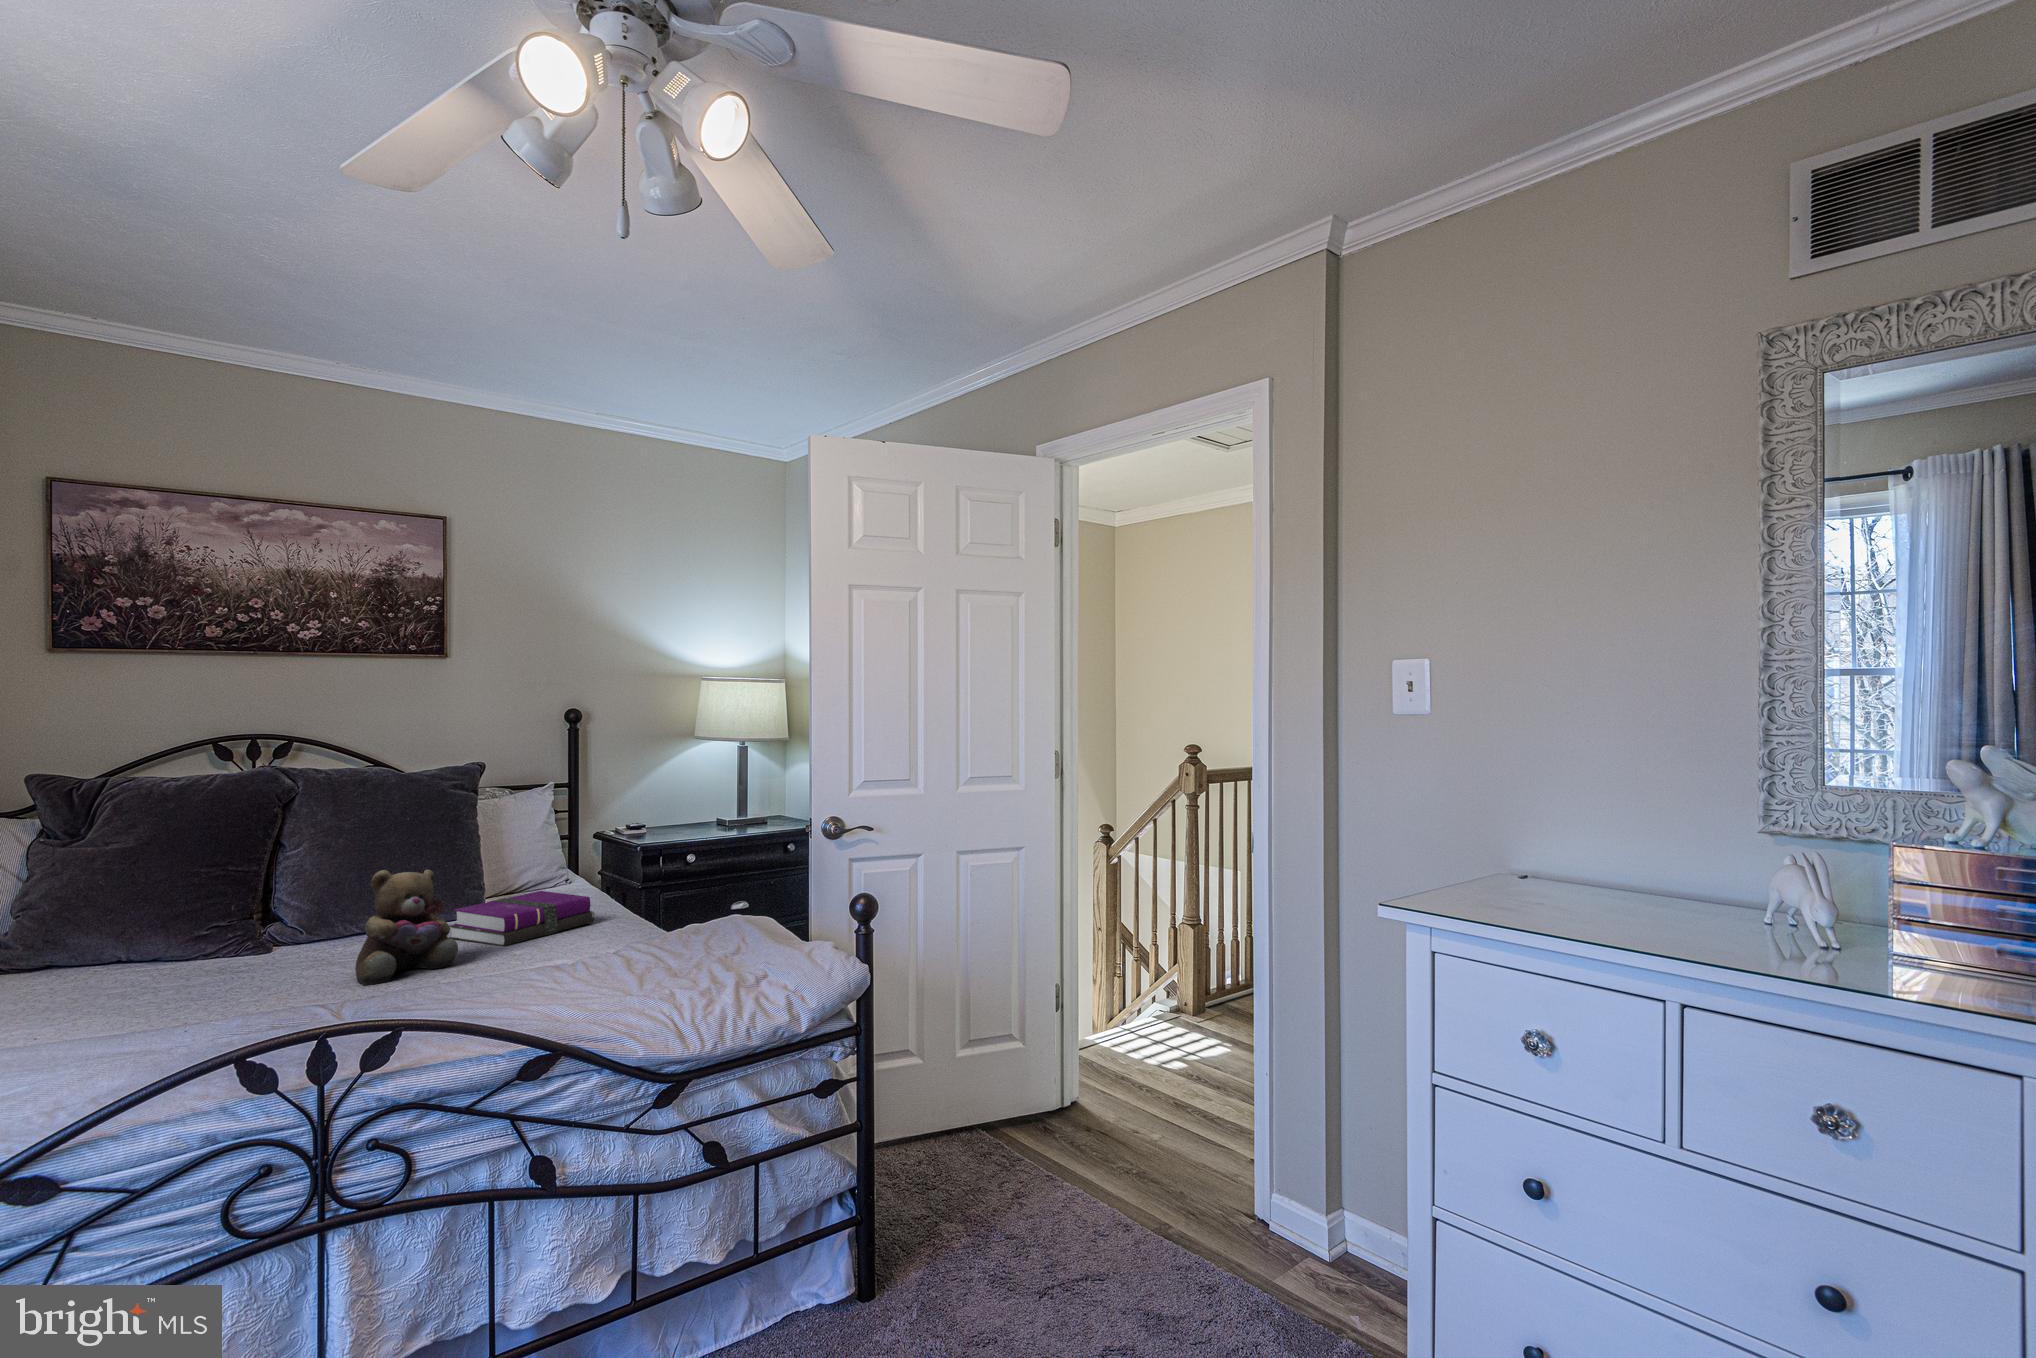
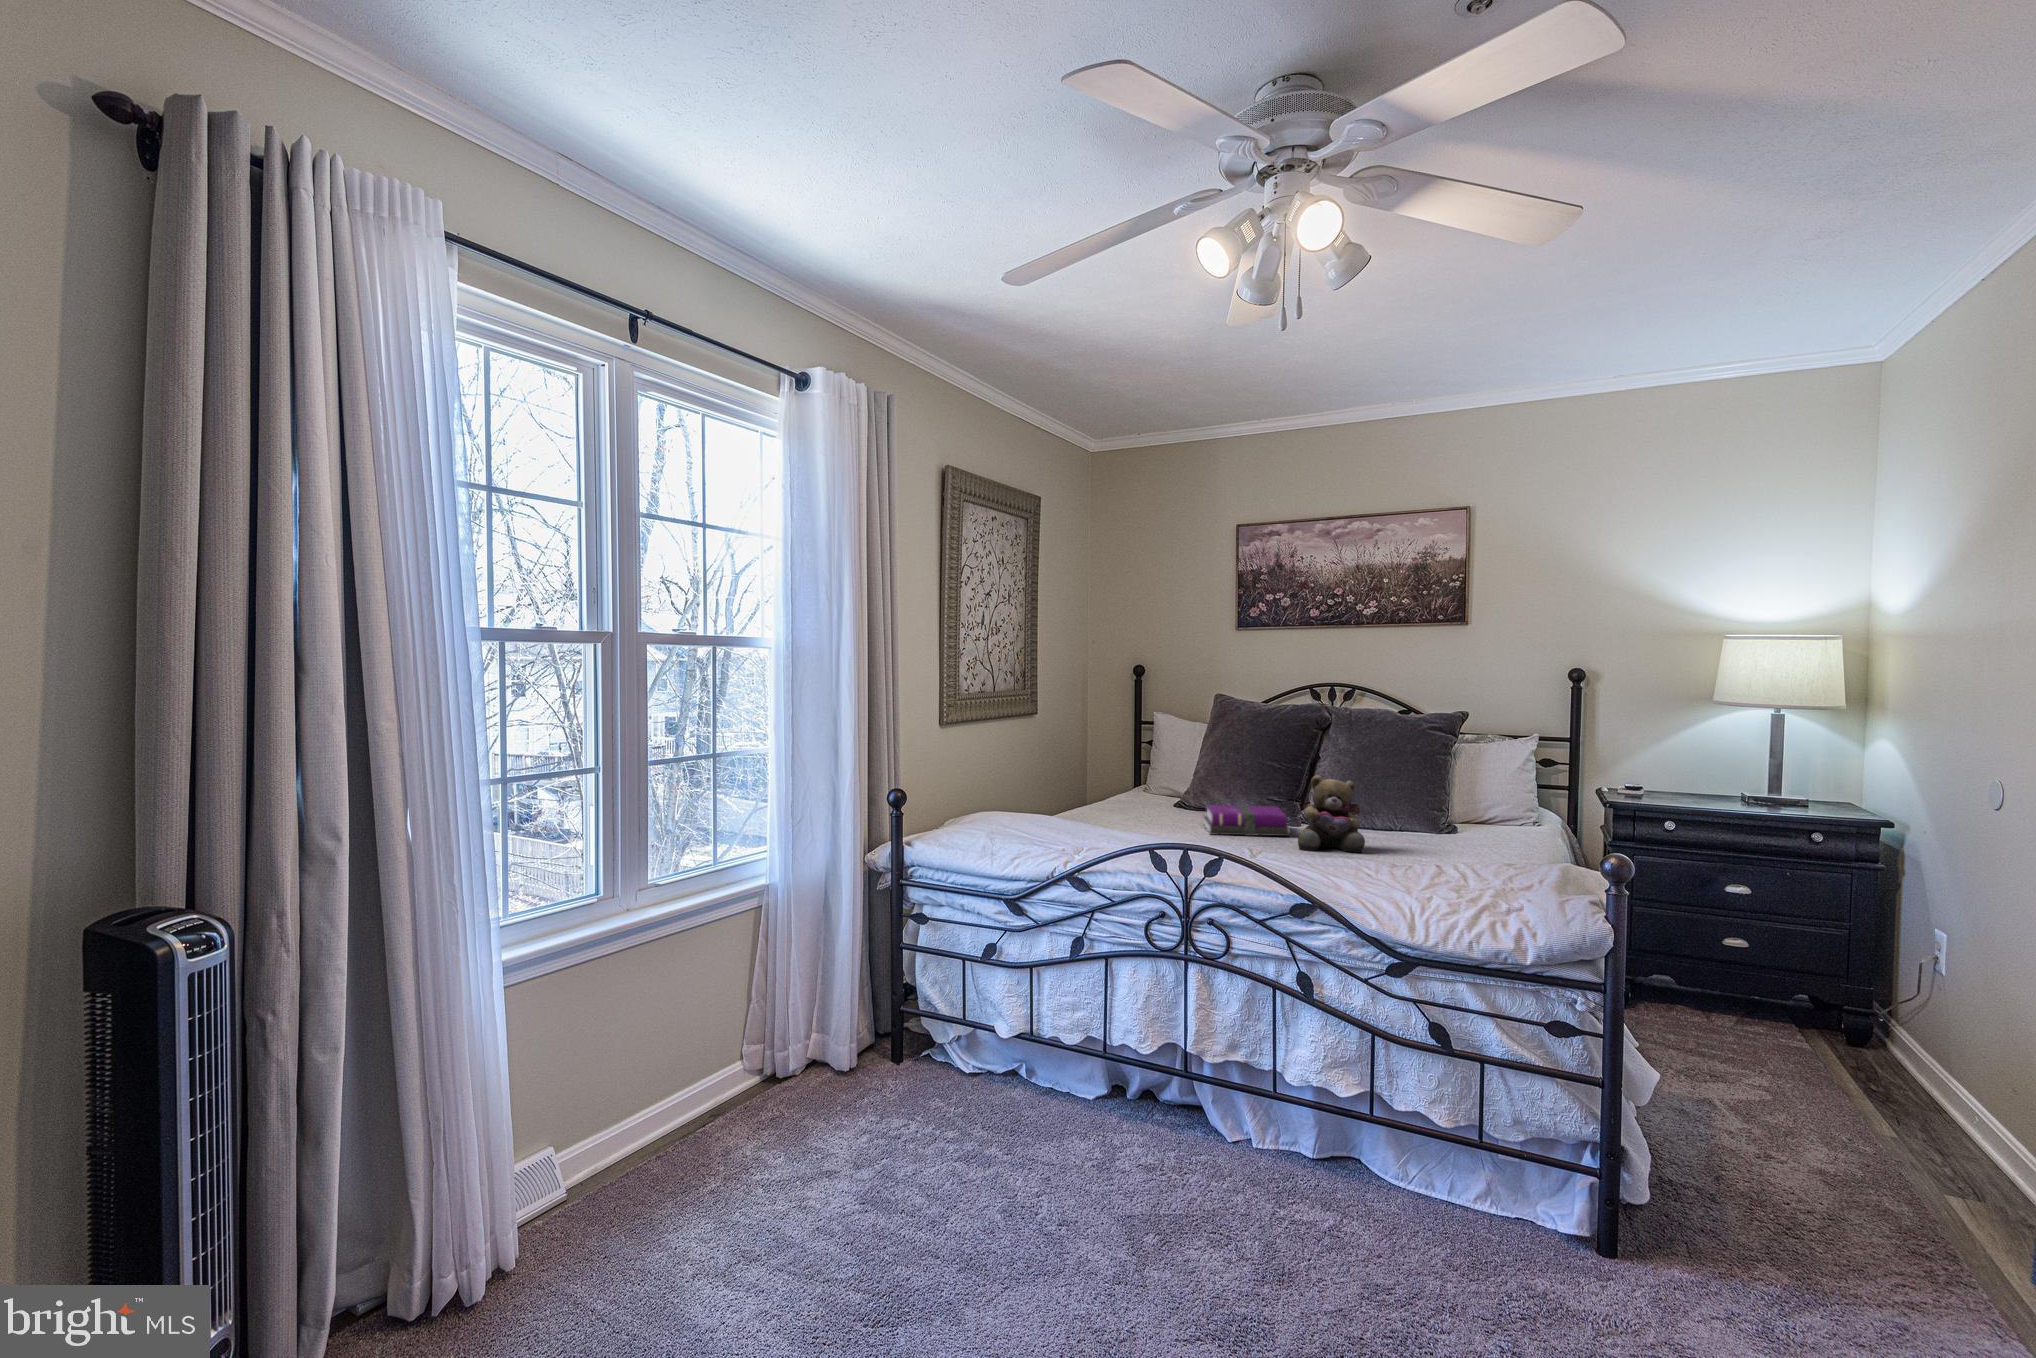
notebook: present [449,891,595,946] -> present [1204,805,1290,836]

